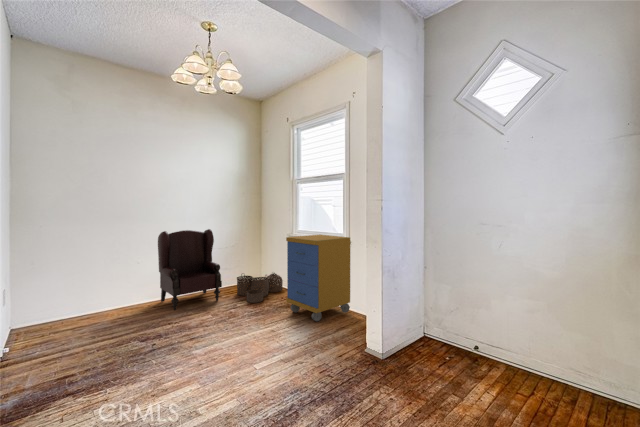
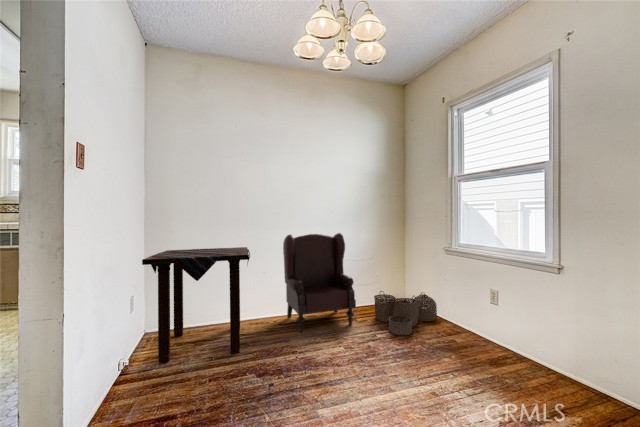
storage cabinet: present [286,235,350,321] -> none [450,241,578,390]
side table: none [20,243,130,348] -> present [142,247,250,363]

